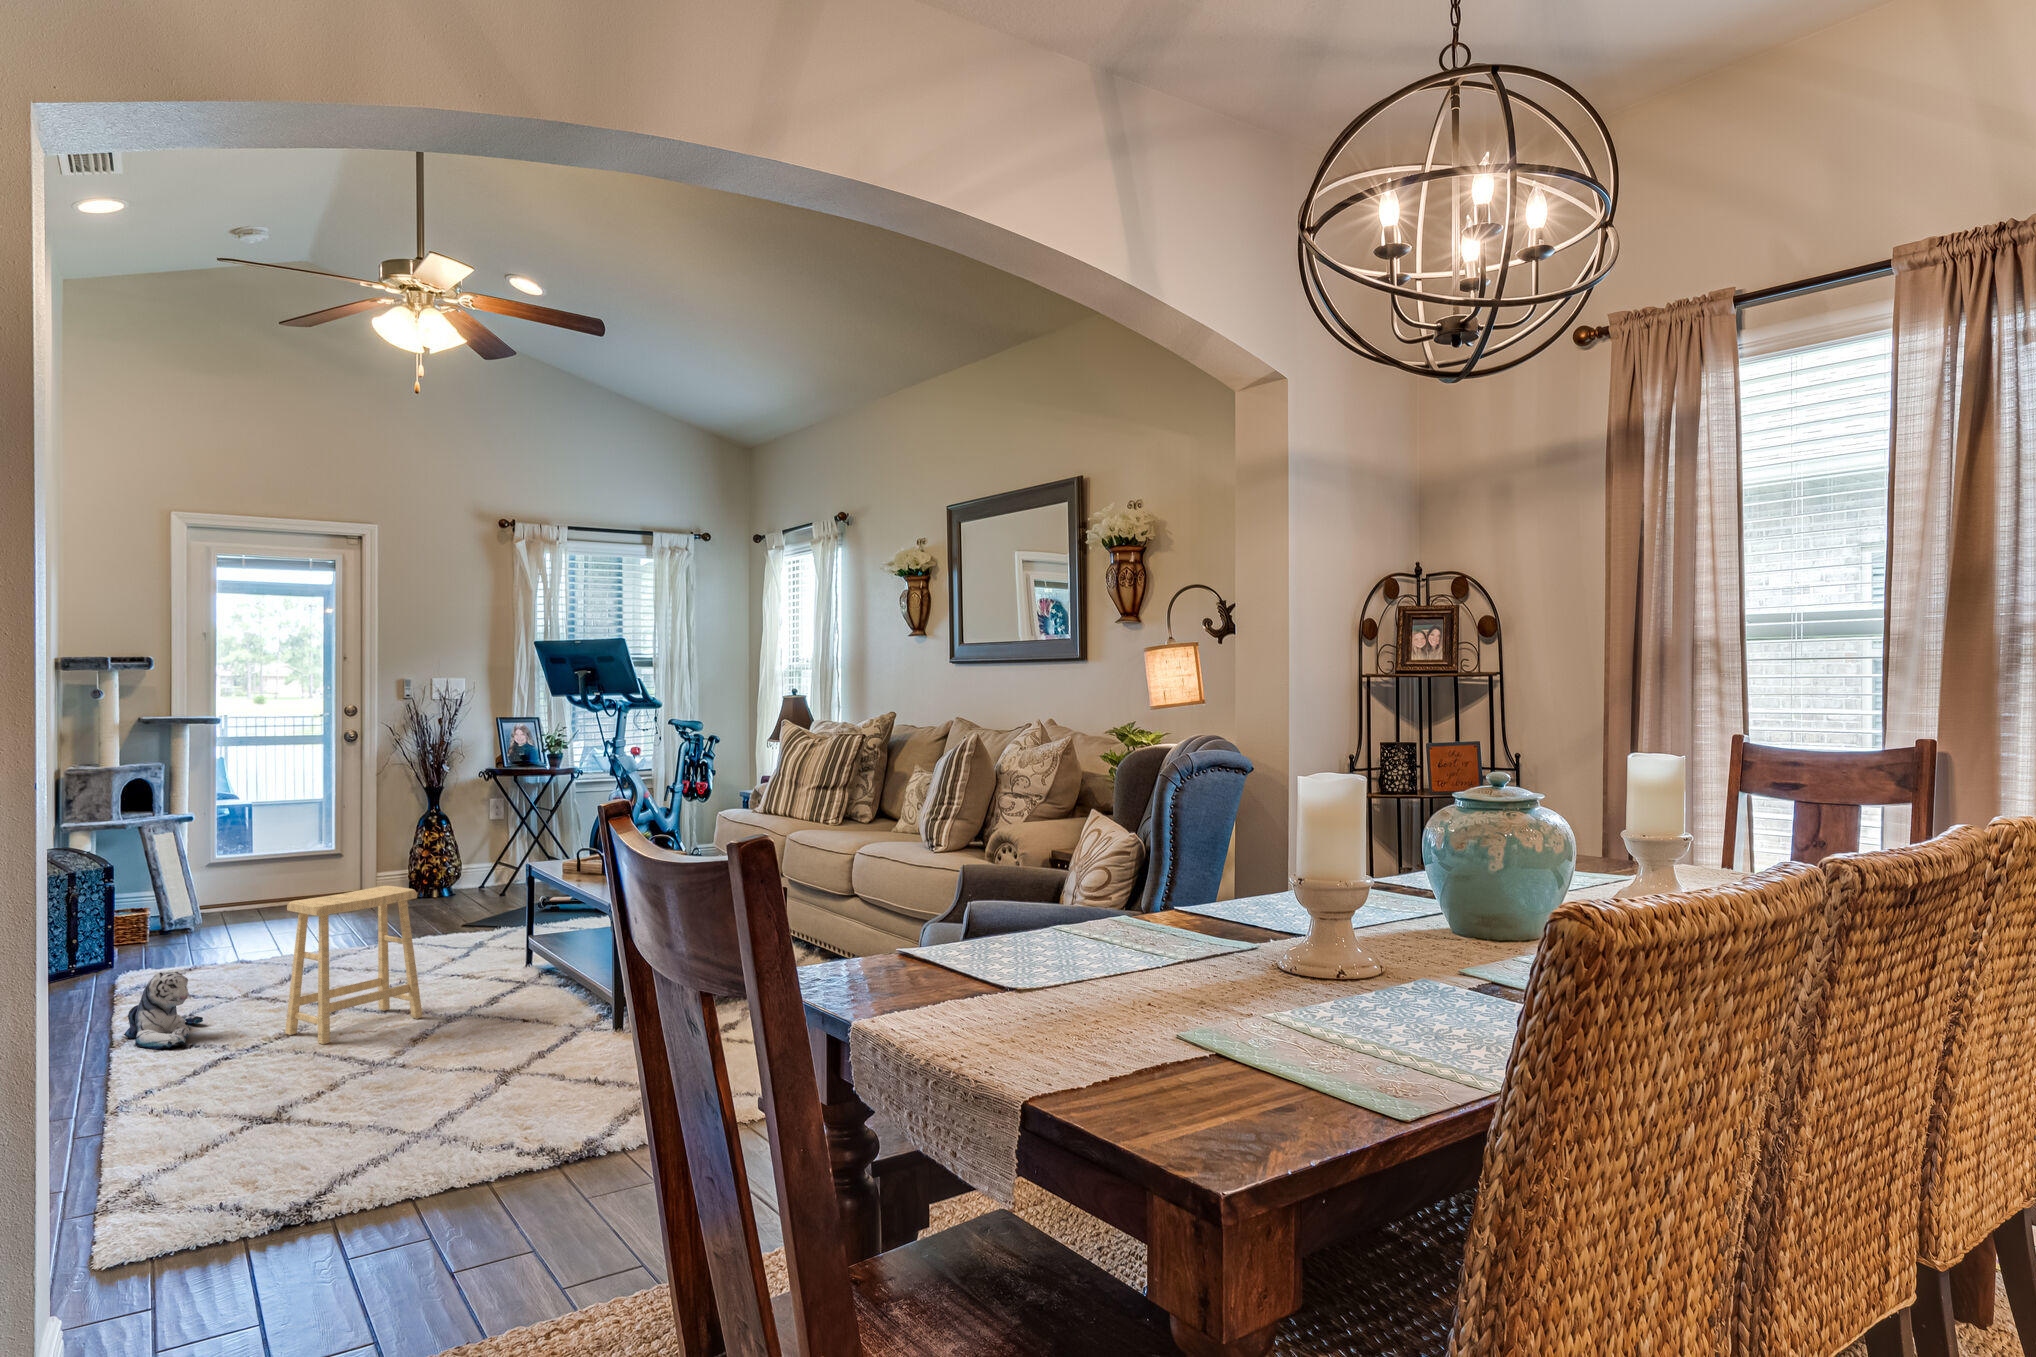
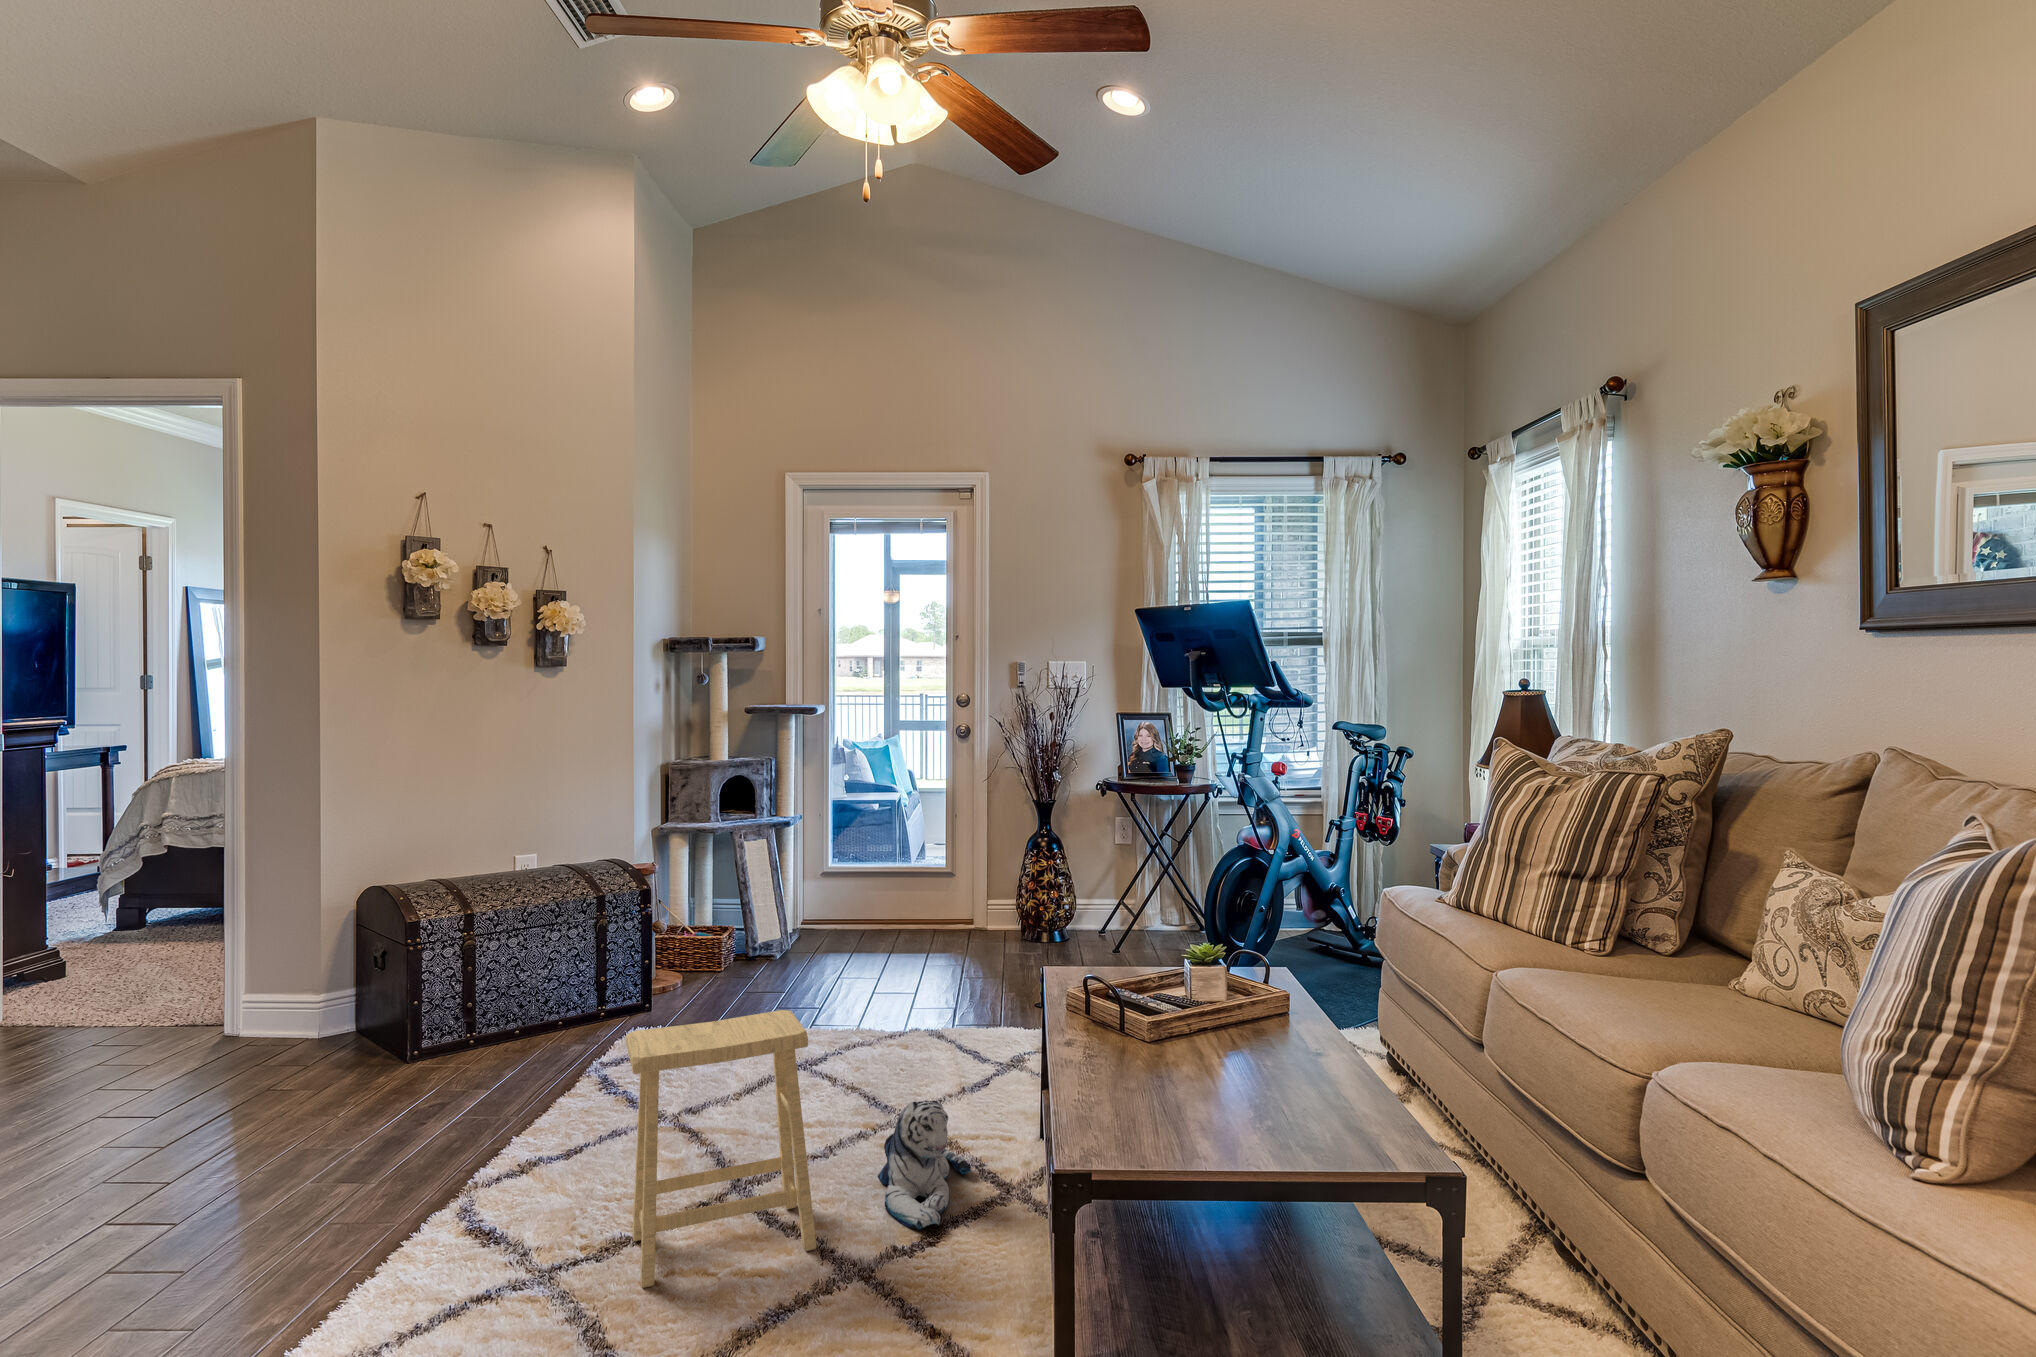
plush toy: present [124,972,203,1049] -> present [878,1100,971,1230]

